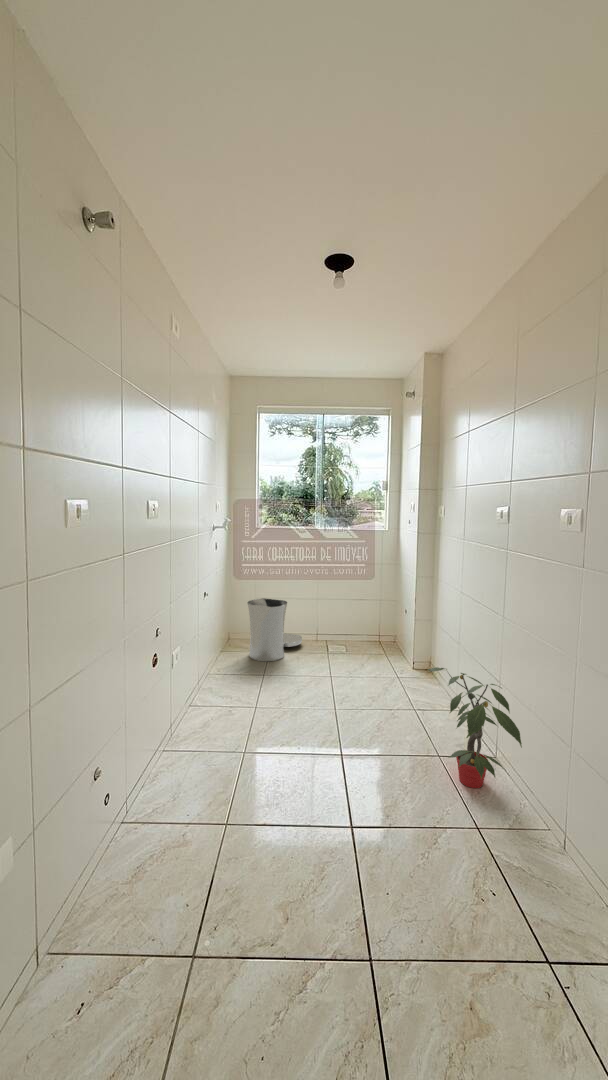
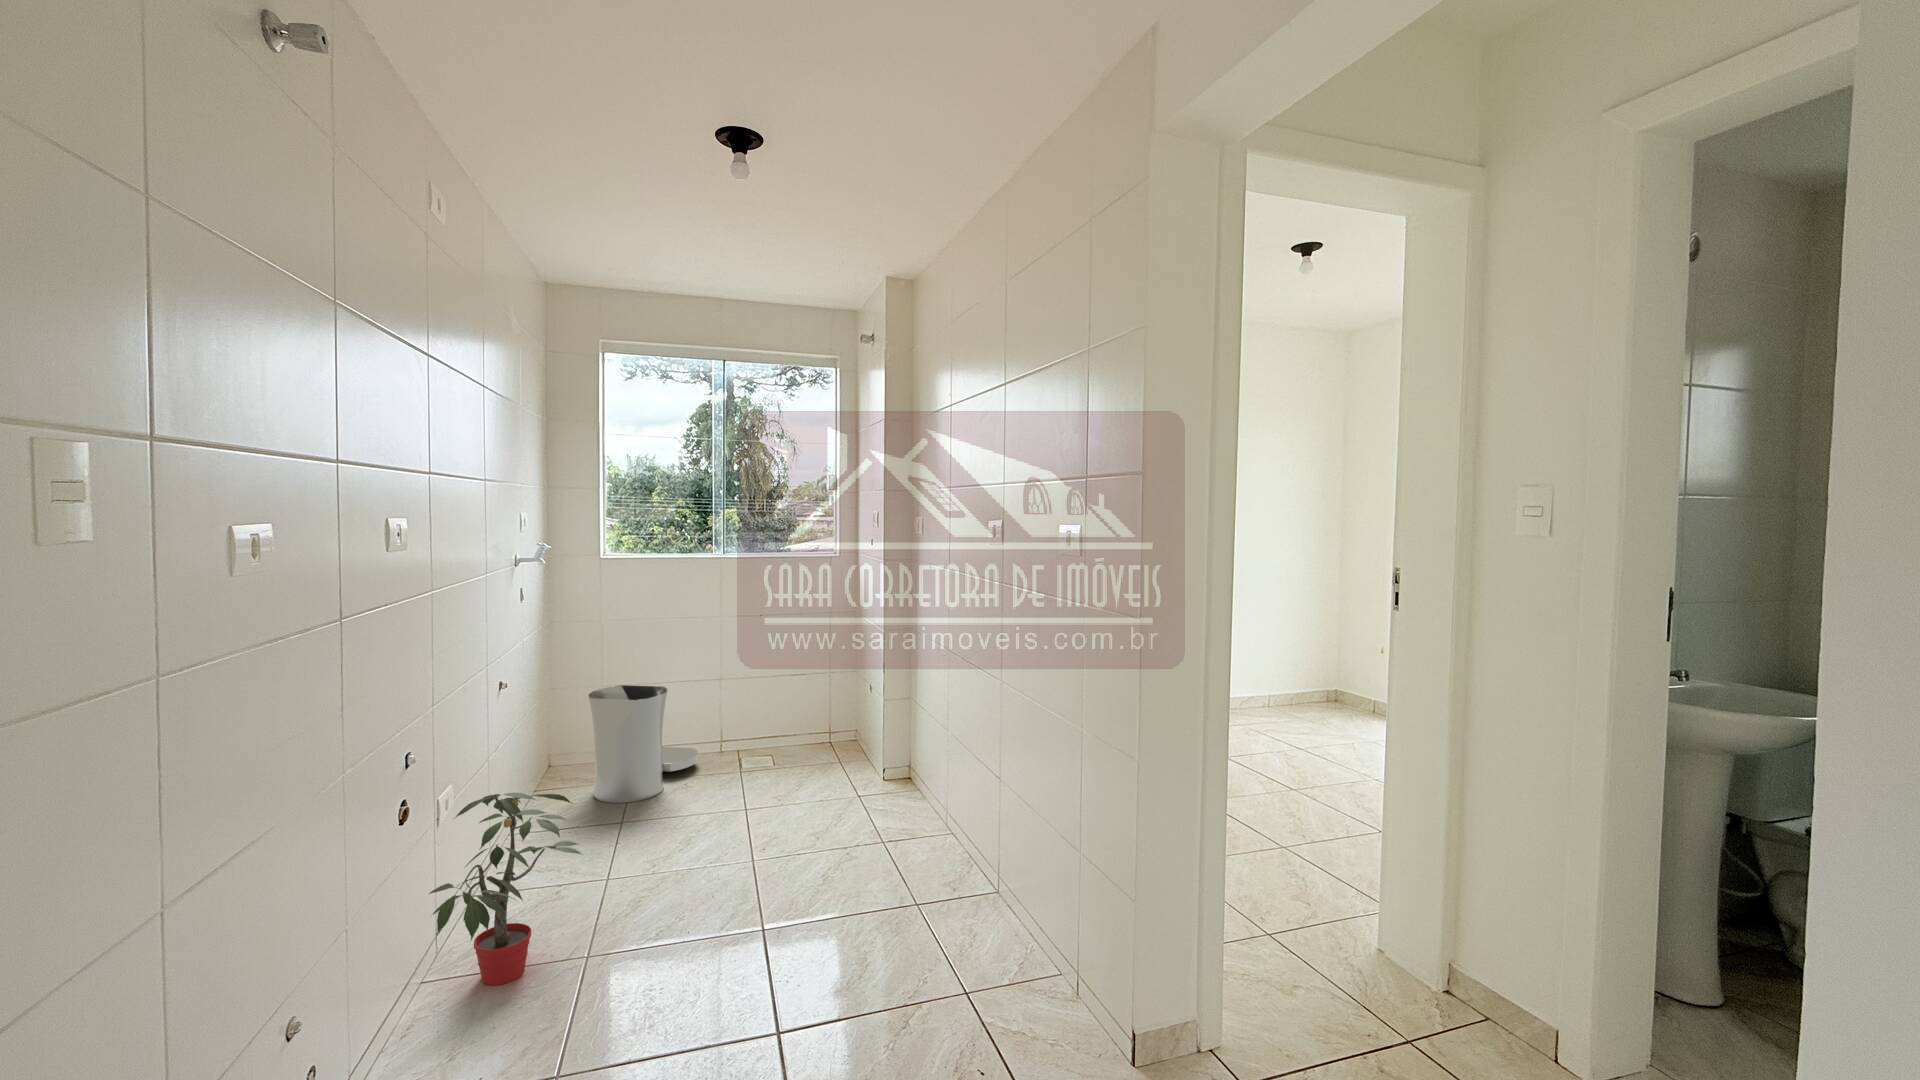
potted plant: present [428,667,522,788] -> present [429,793,582,985]

